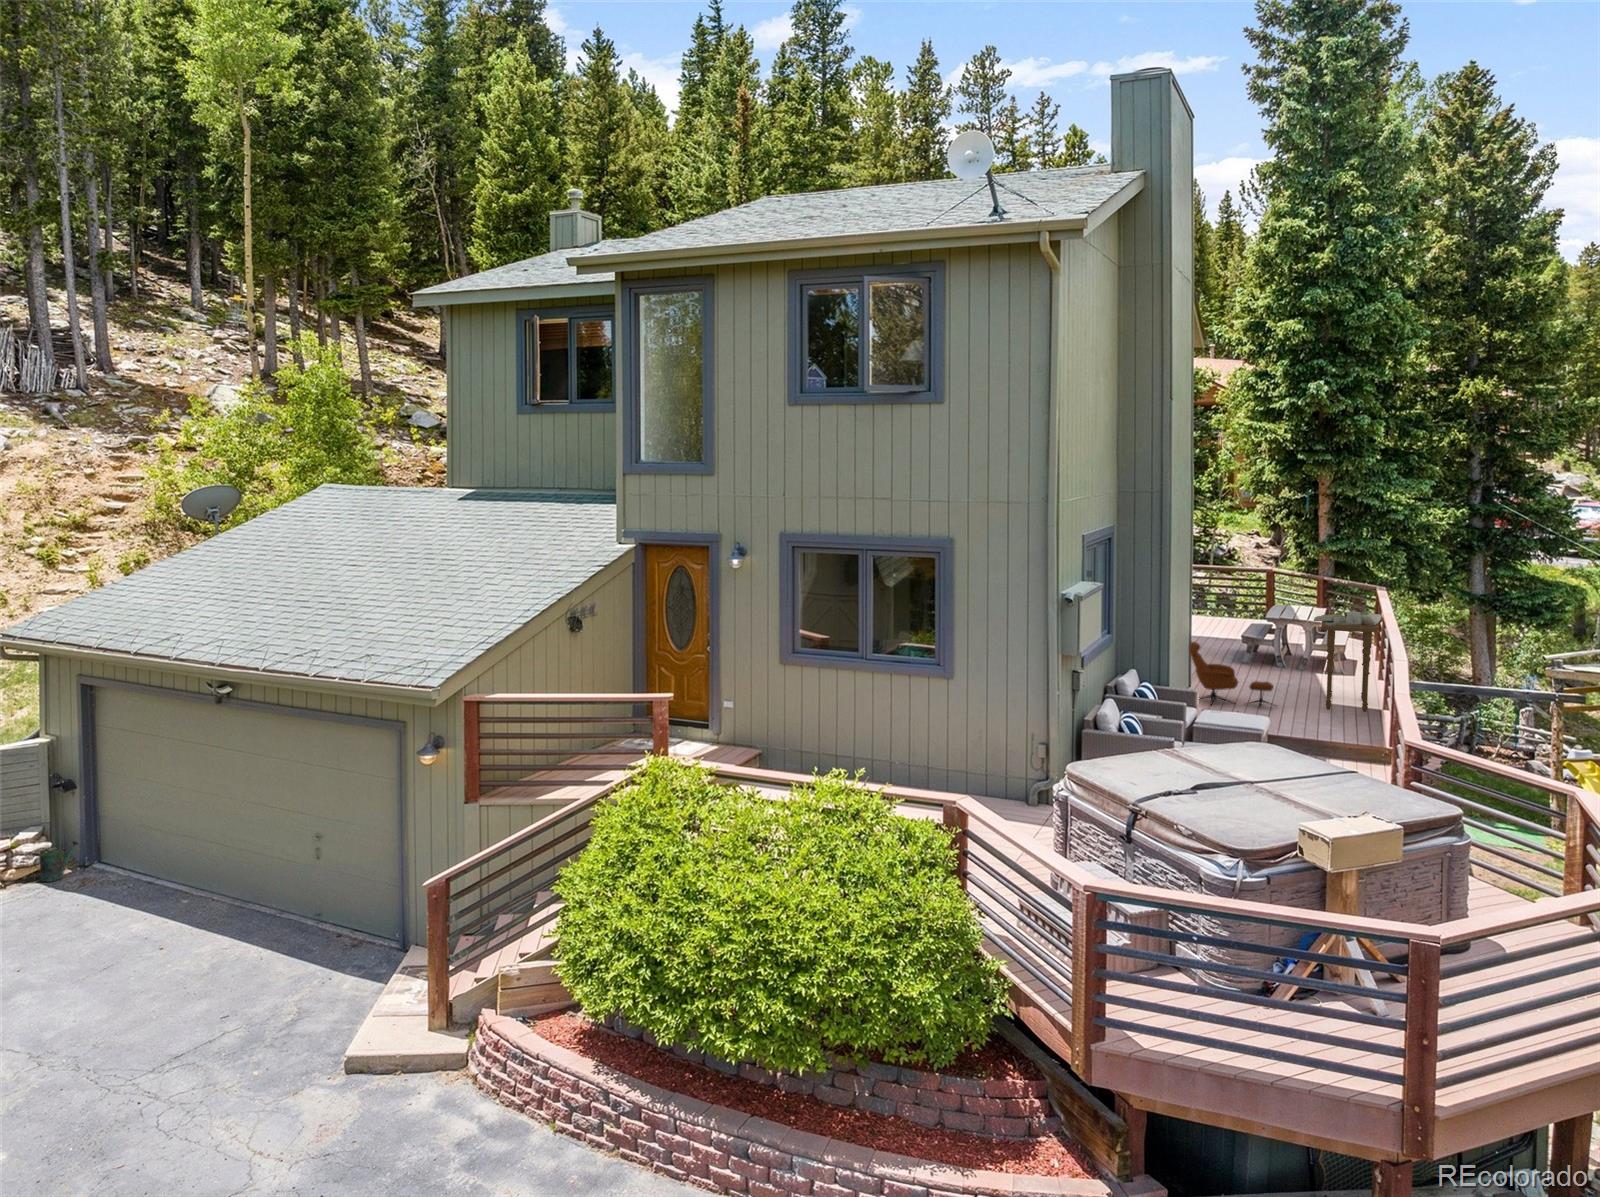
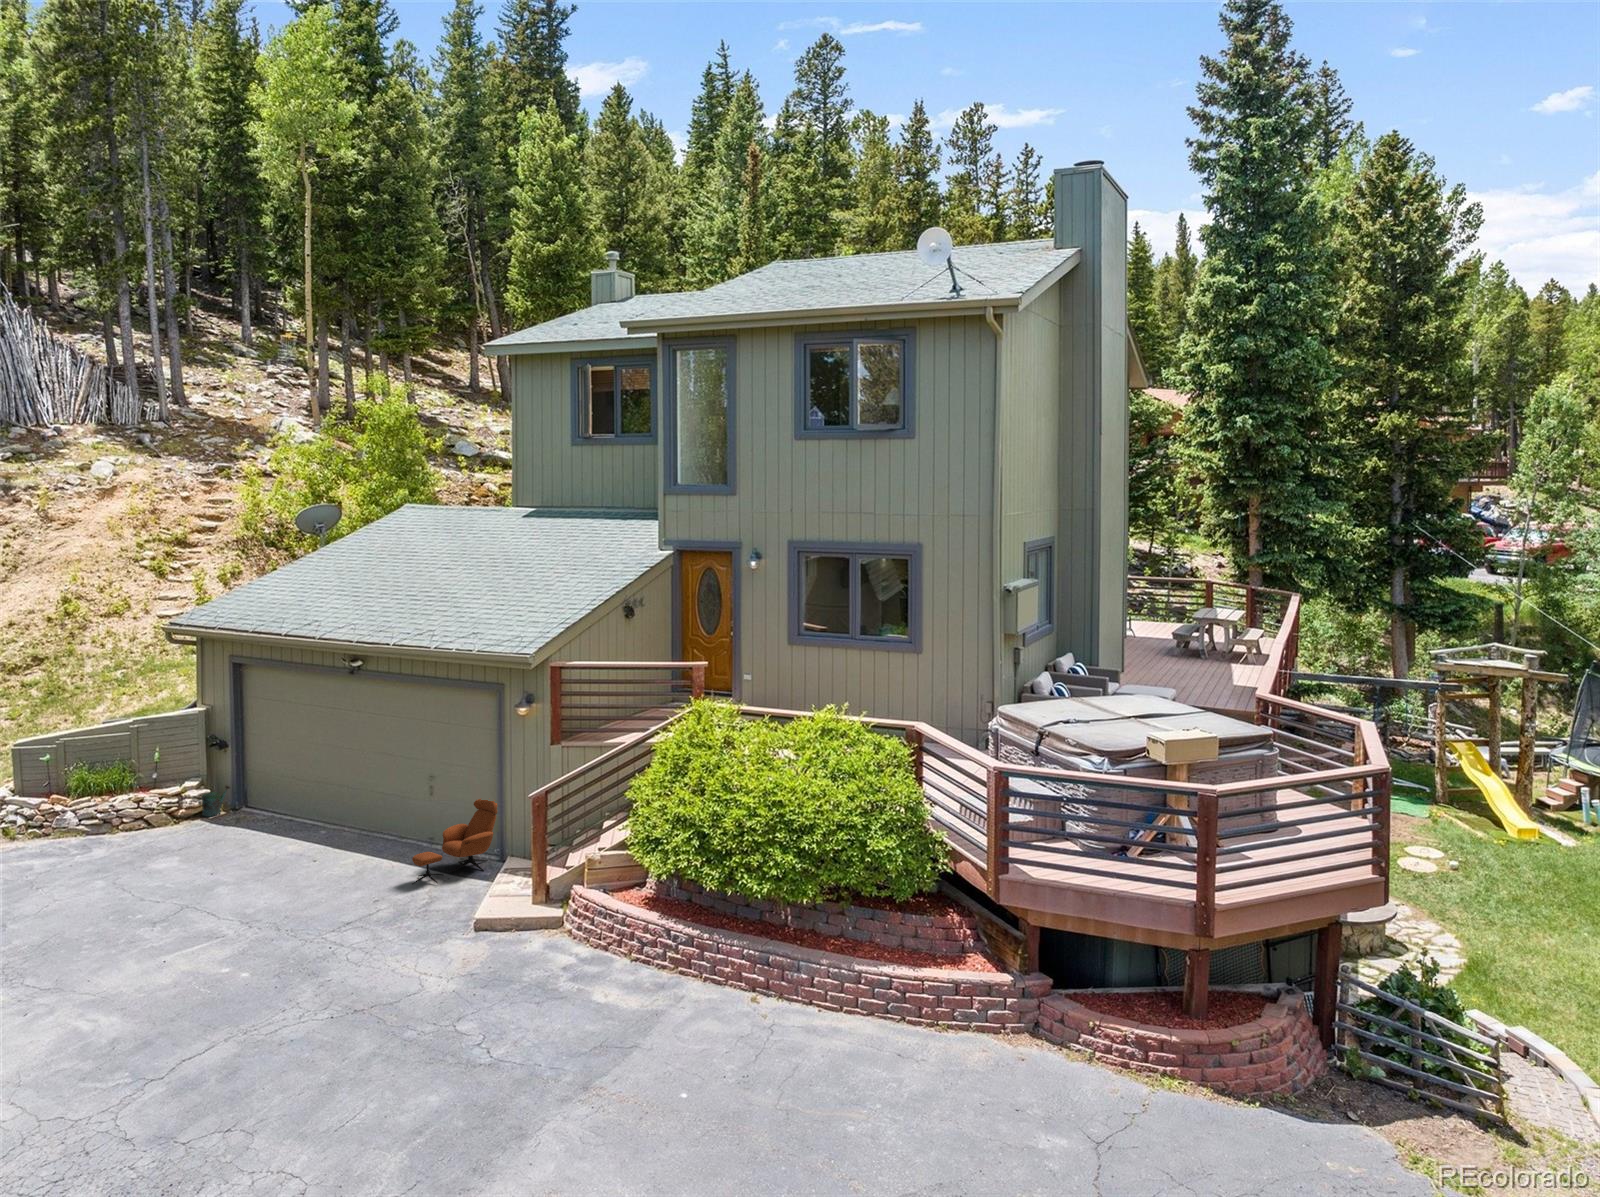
side table: present [1314,610,1382,712] -> none [1223,602,1276,684]
lounge chair: present [1189,642,1273,706] -> present [412,799,497,884]

